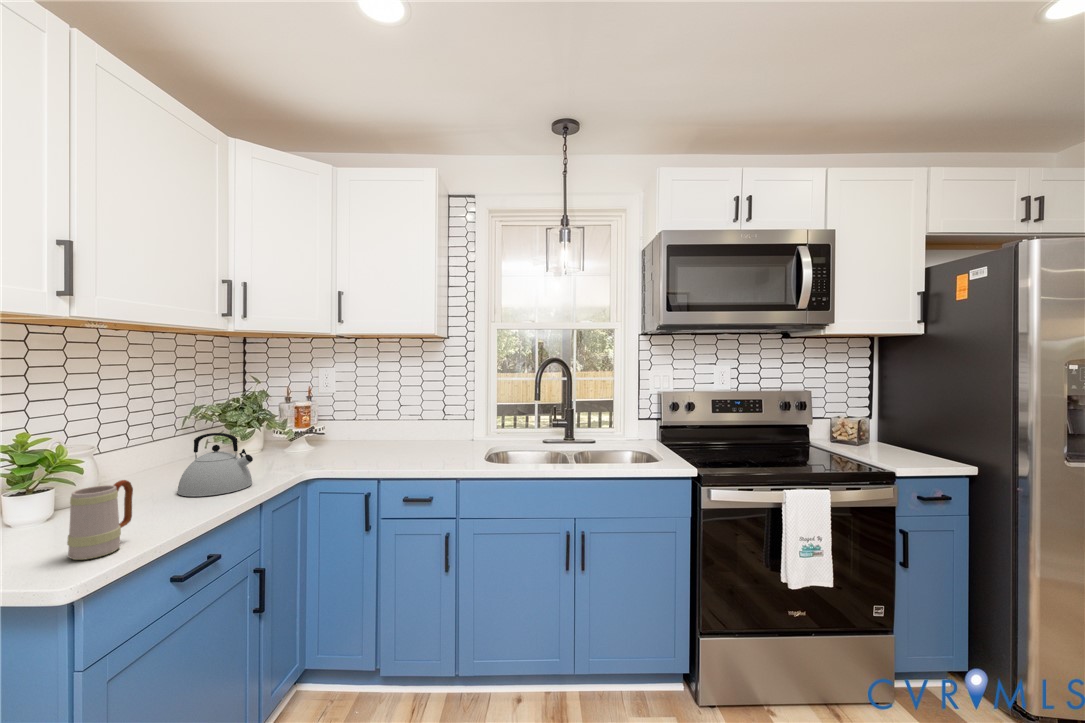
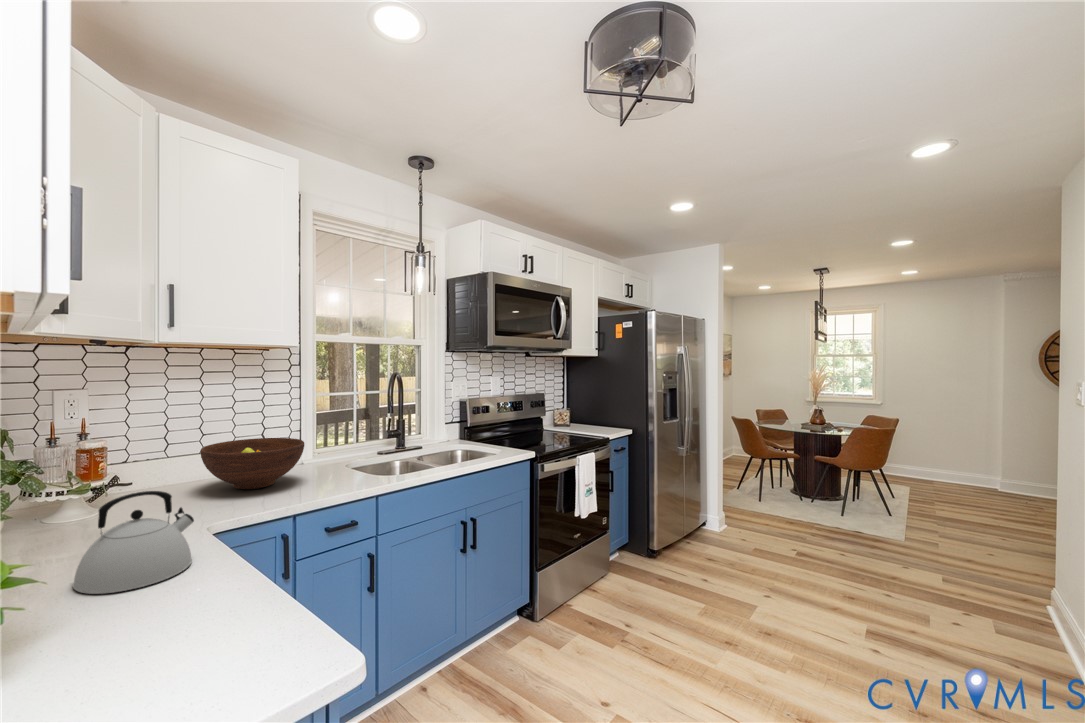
fruit bowl: none [366,412,443,452] -> present [200,438,304,489]
mug: present [67,480,133,560] -> none [234,548,290,657]

